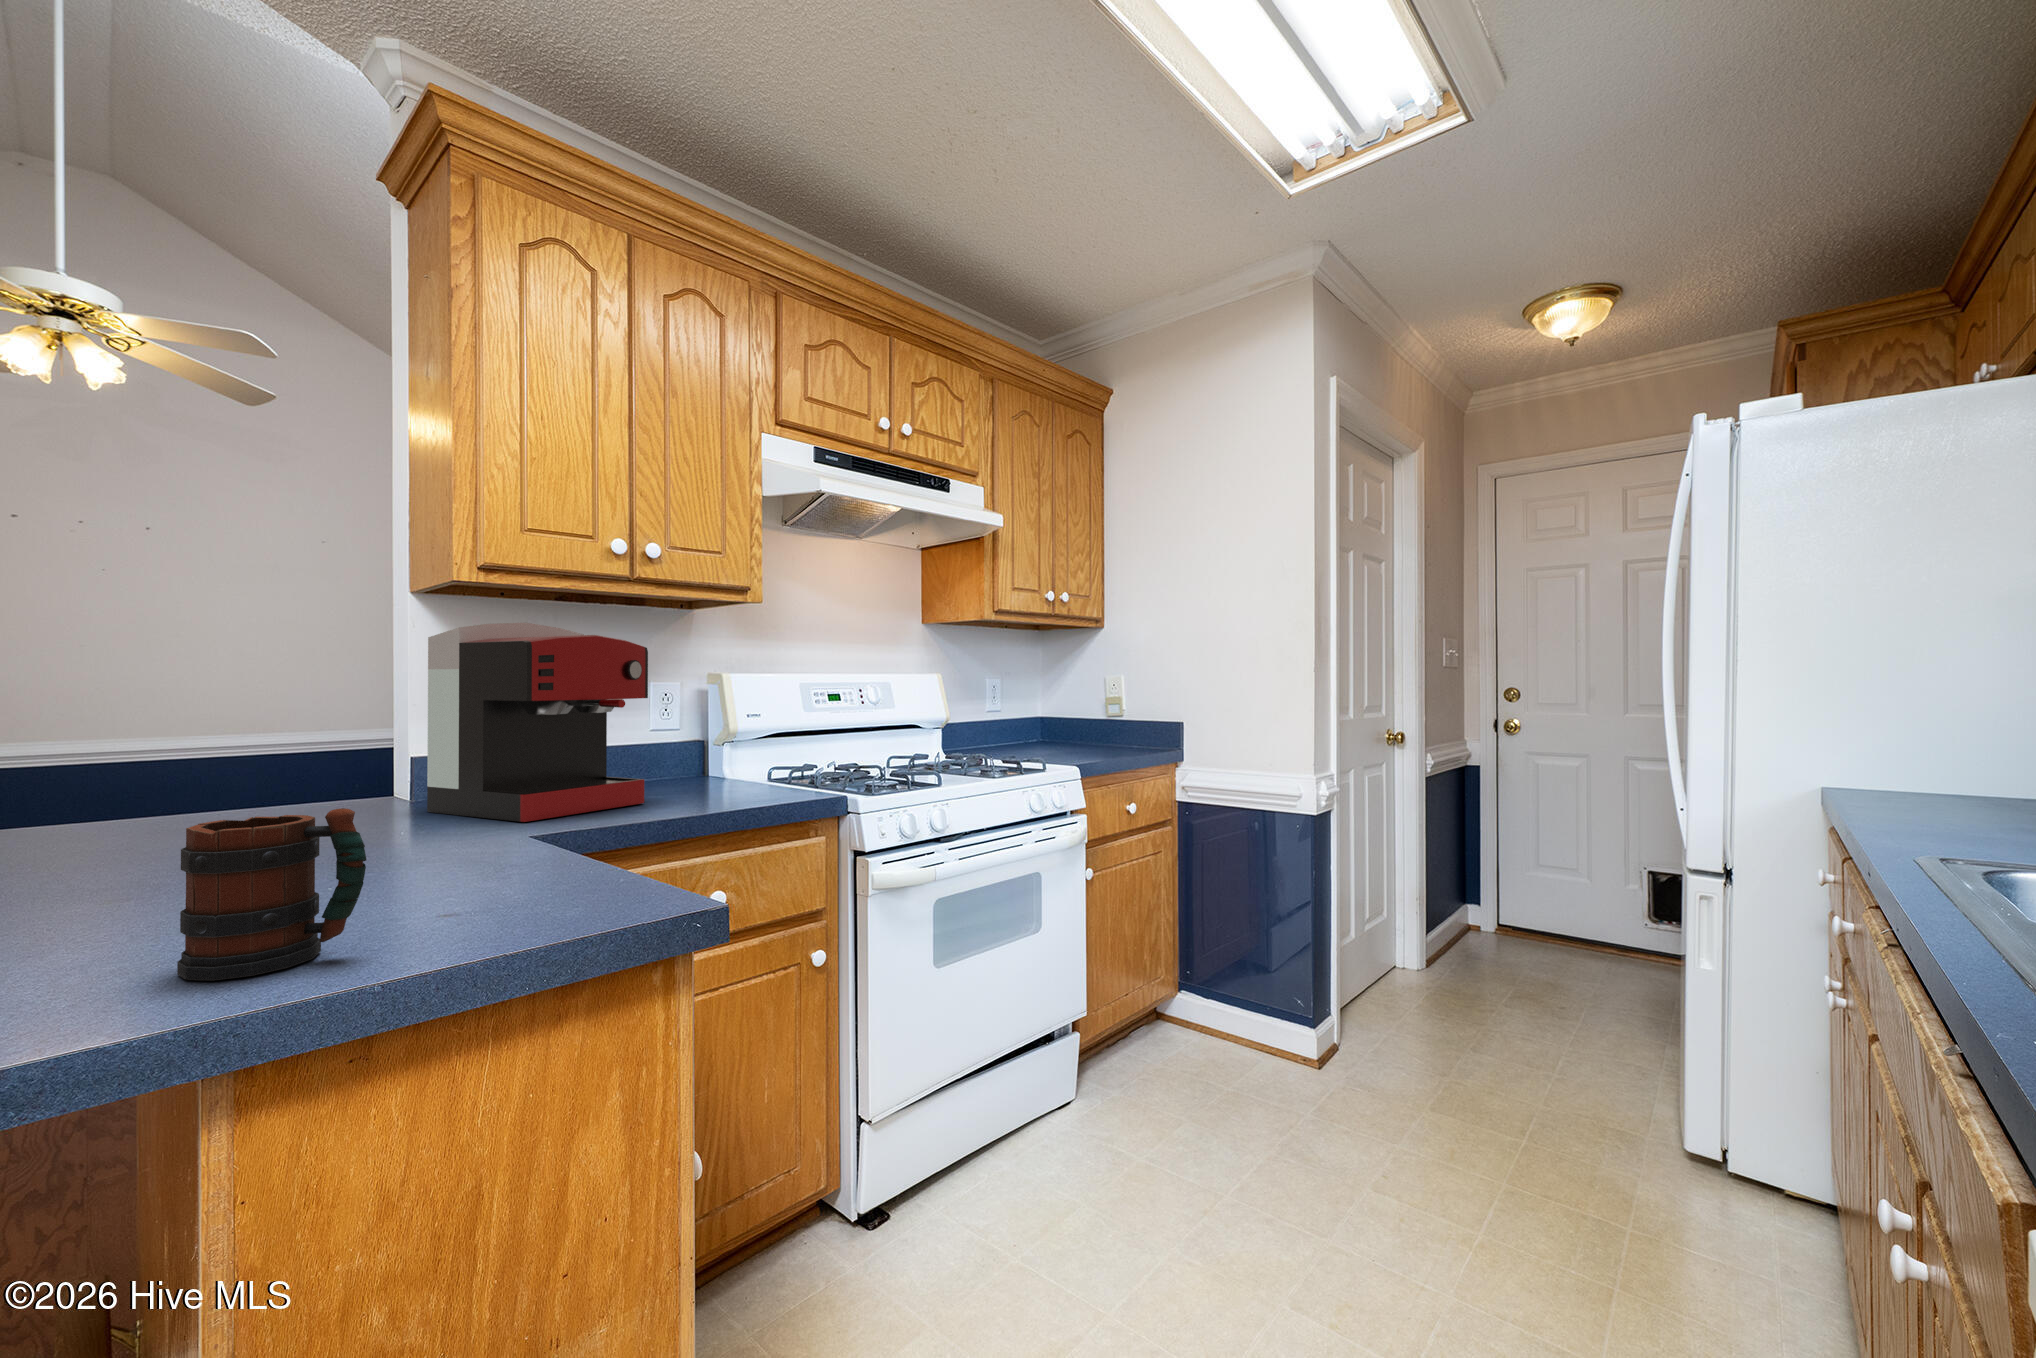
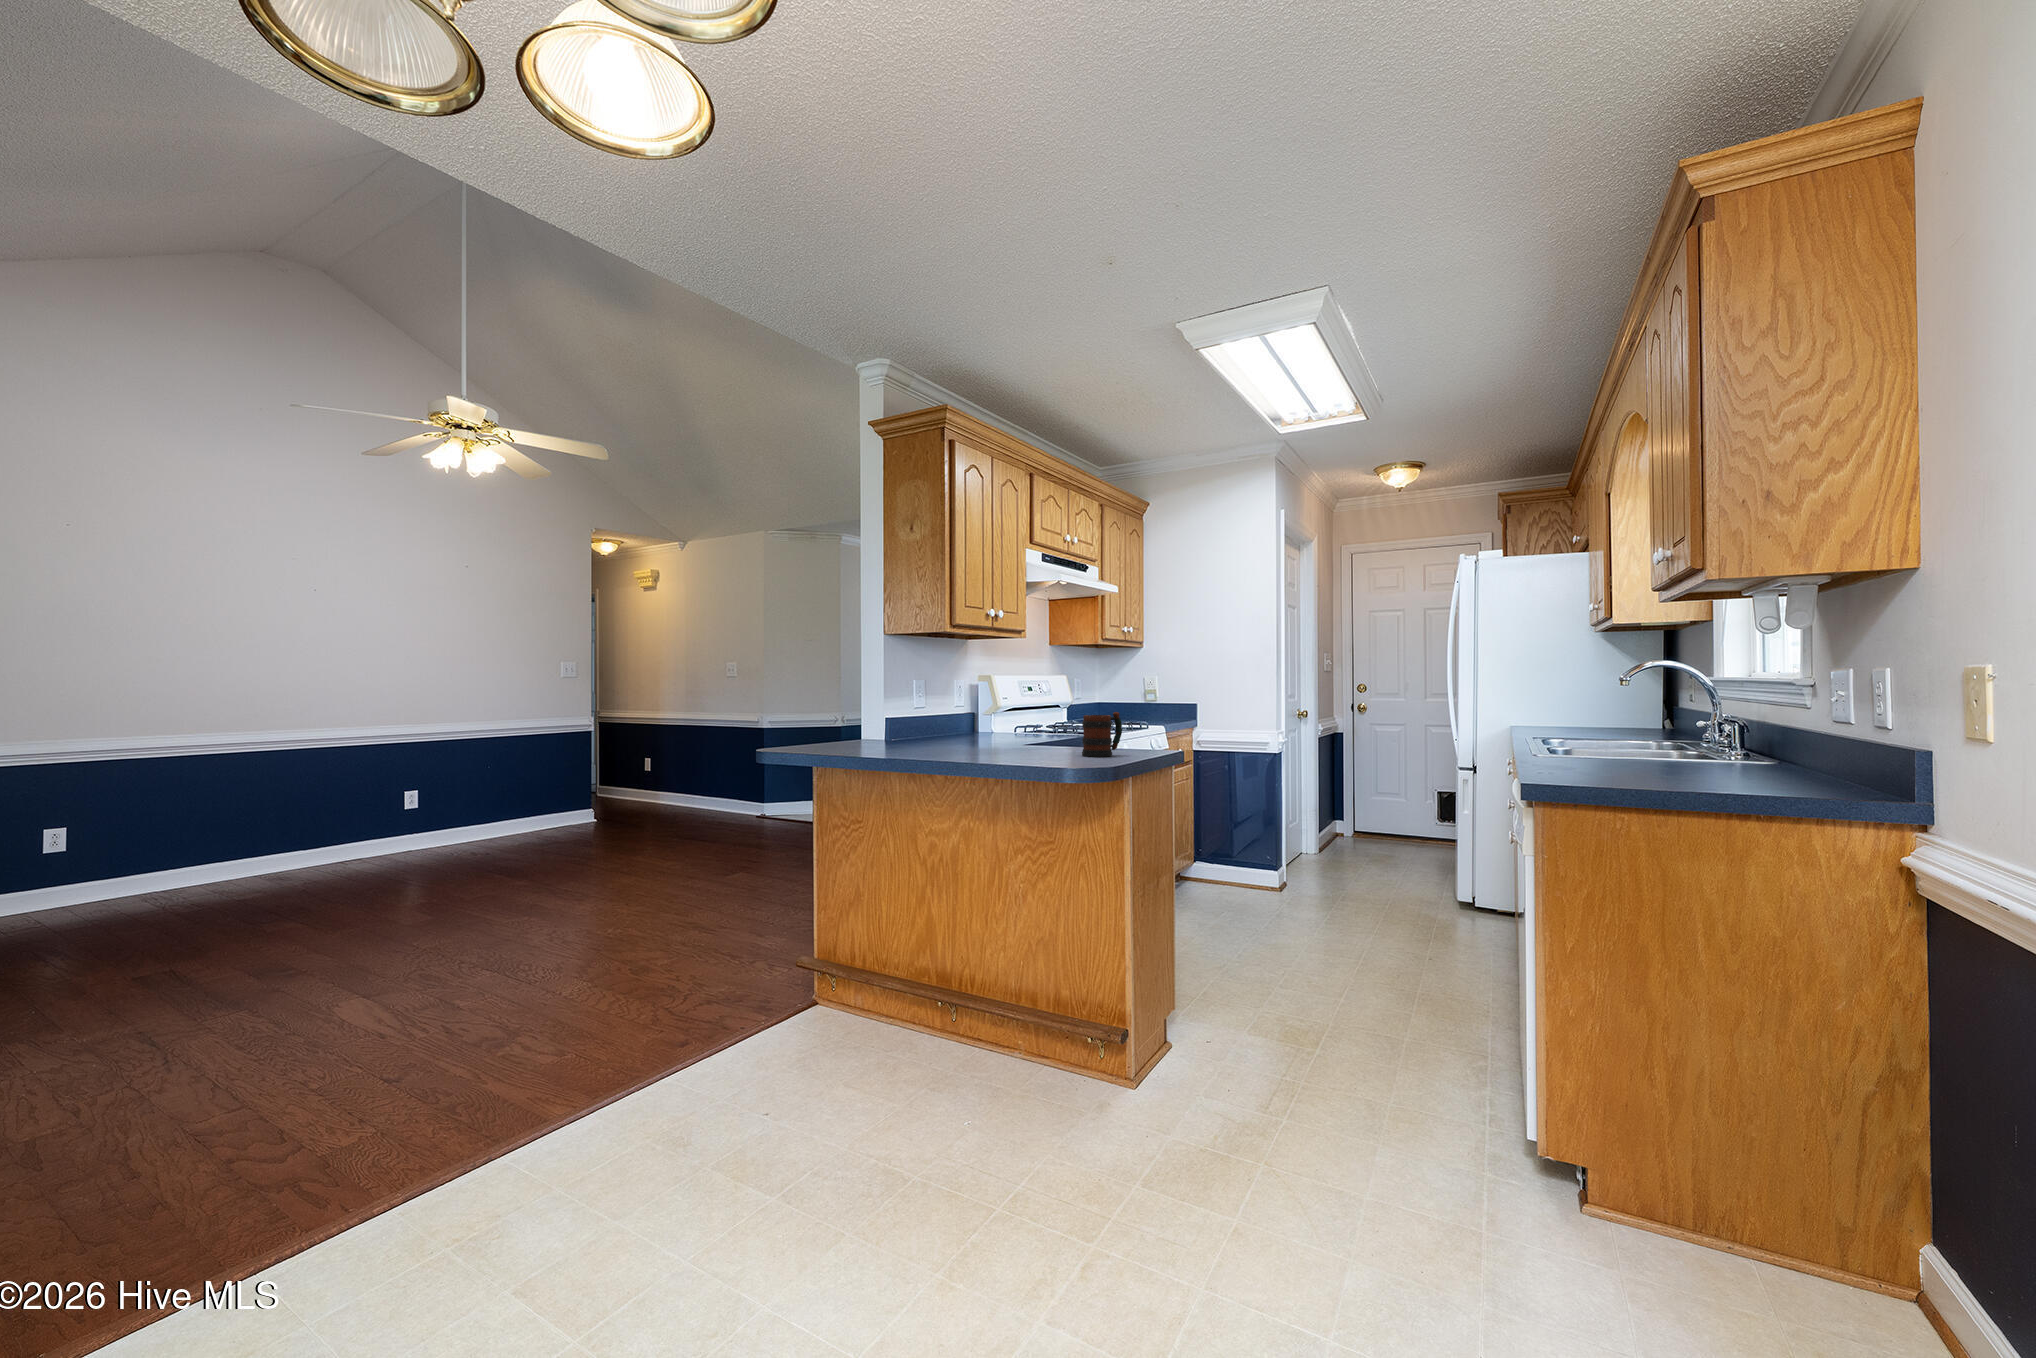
coffee maker: present [427,623,648,822] -> none [934,650,1029,740]

